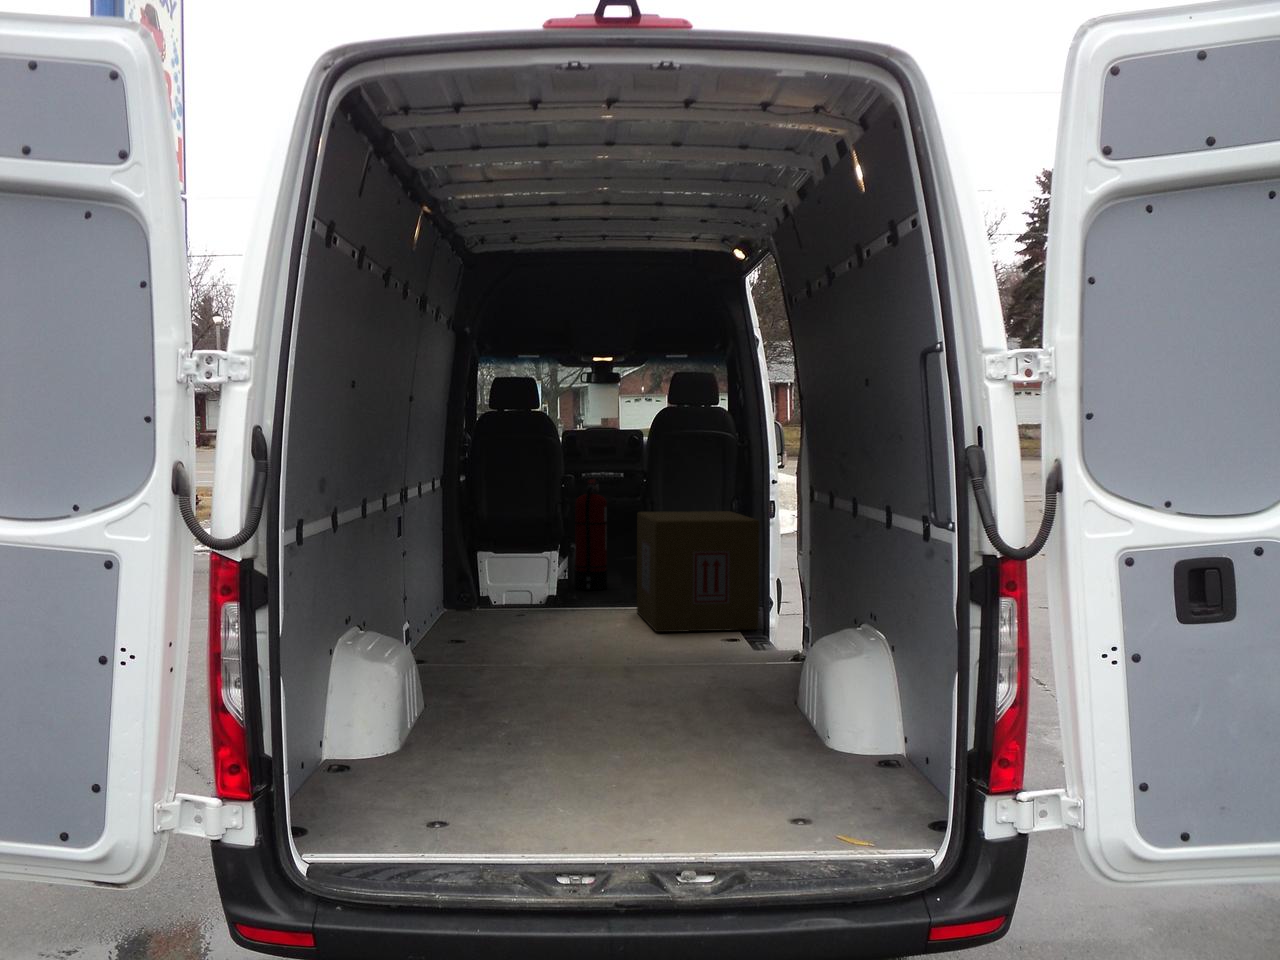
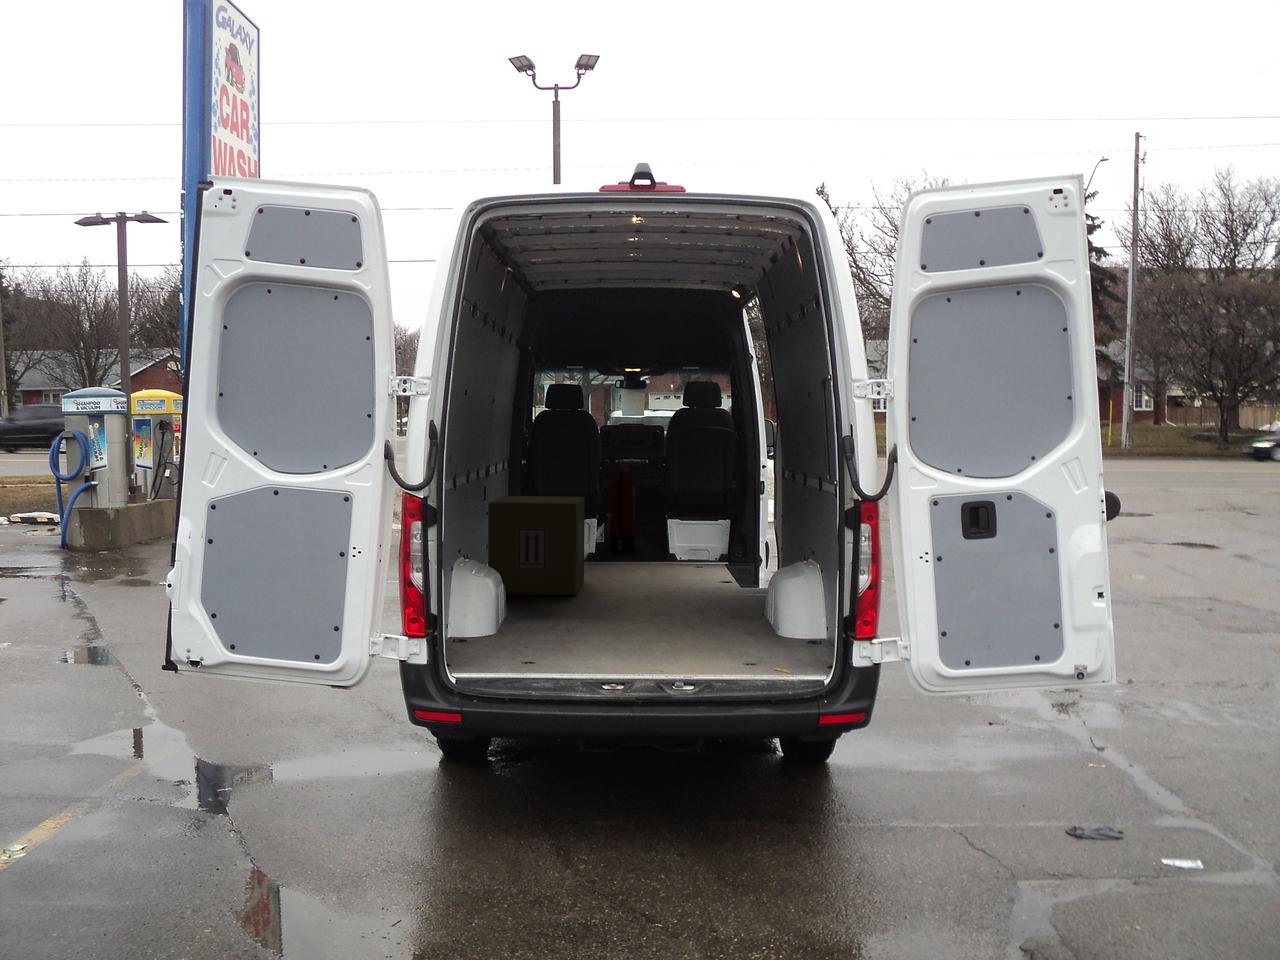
cardboard box: present [637,511,759,632] -> present [488,496,585,596]

